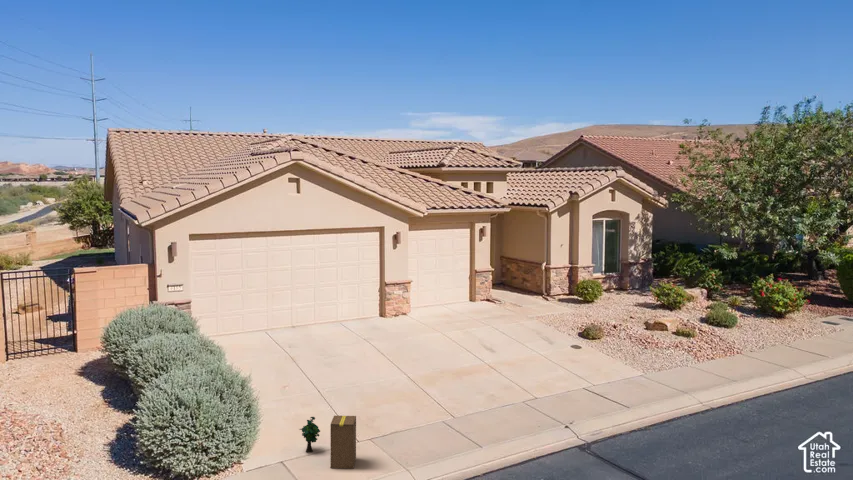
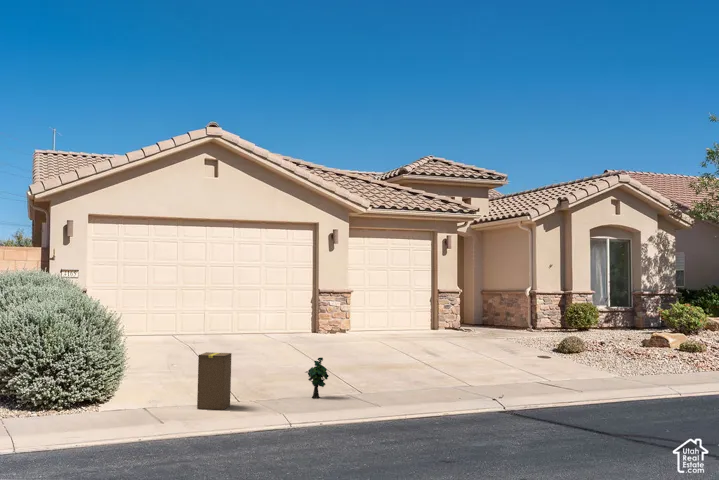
decorative plant: present [300,417,320,453] -> present [306,358,329,398]

